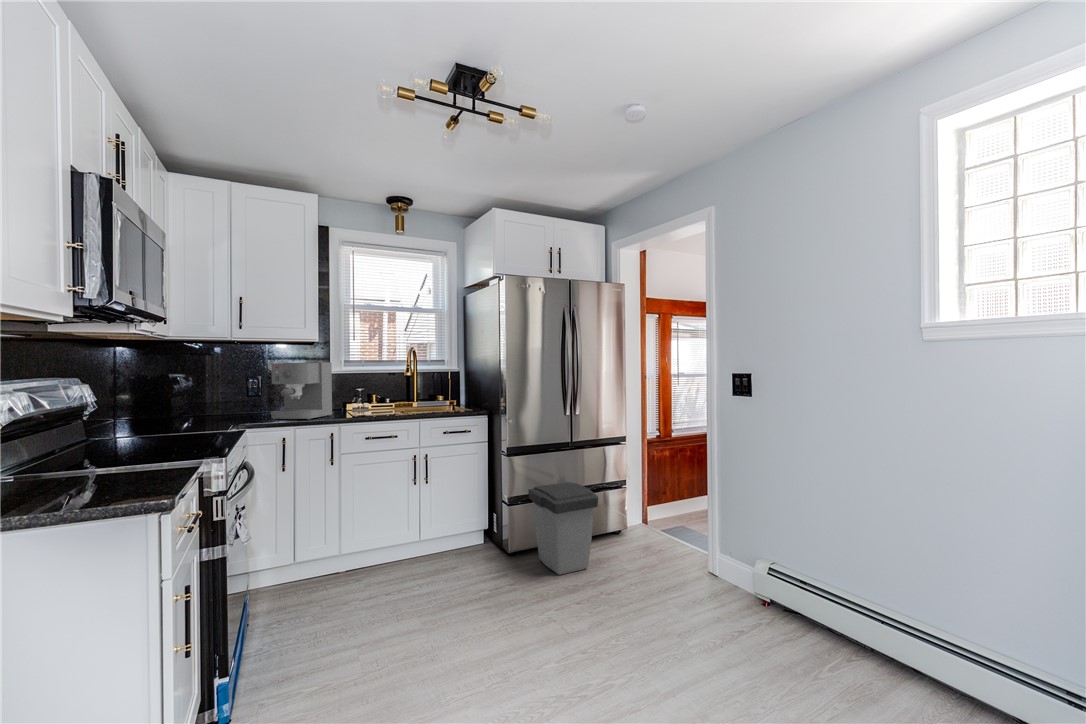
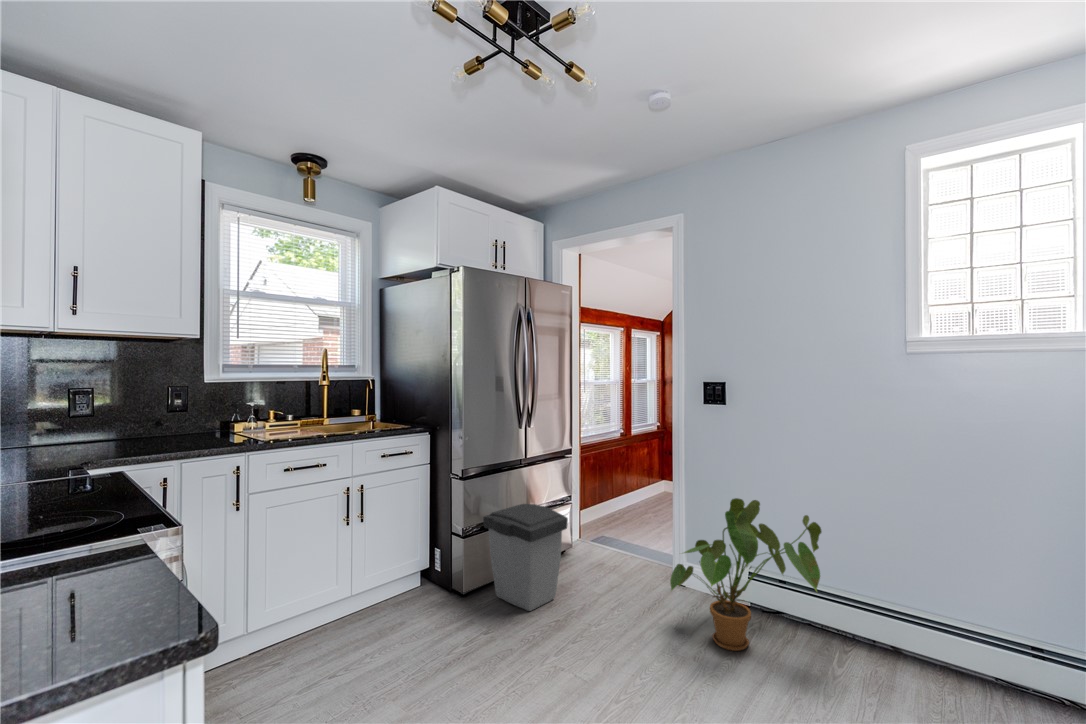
coffee maker: present [271,362,332,420] -> none [134,367,225,451]
house plant: none [665,491,831,639] -> present [670,498,821,651]

